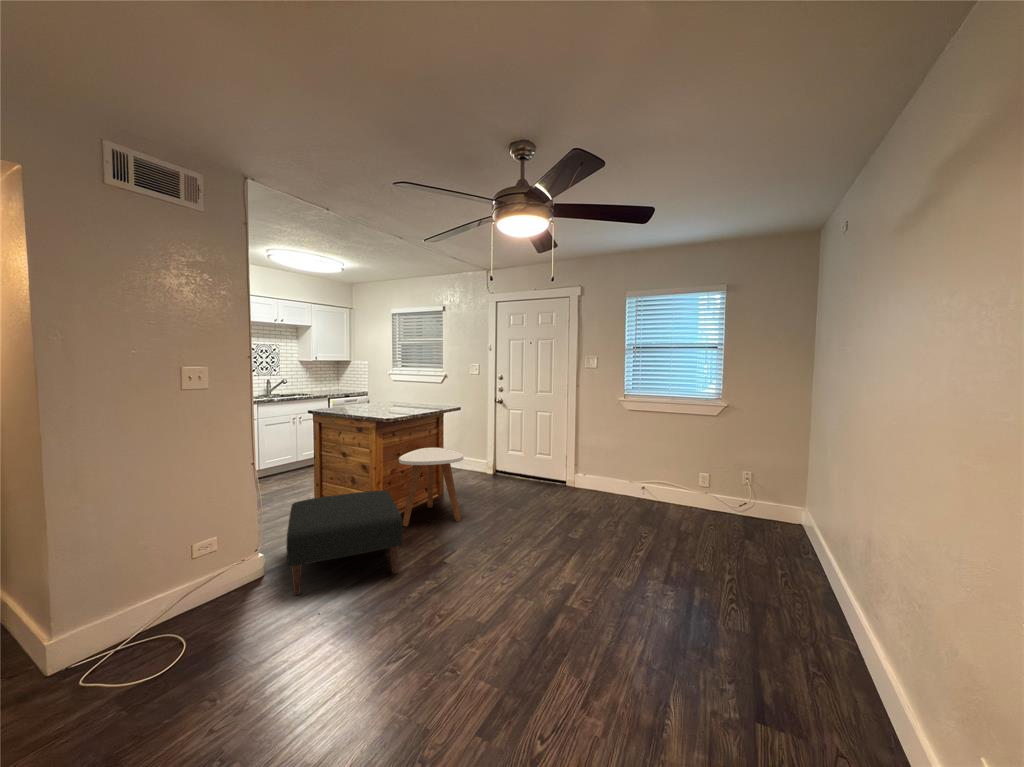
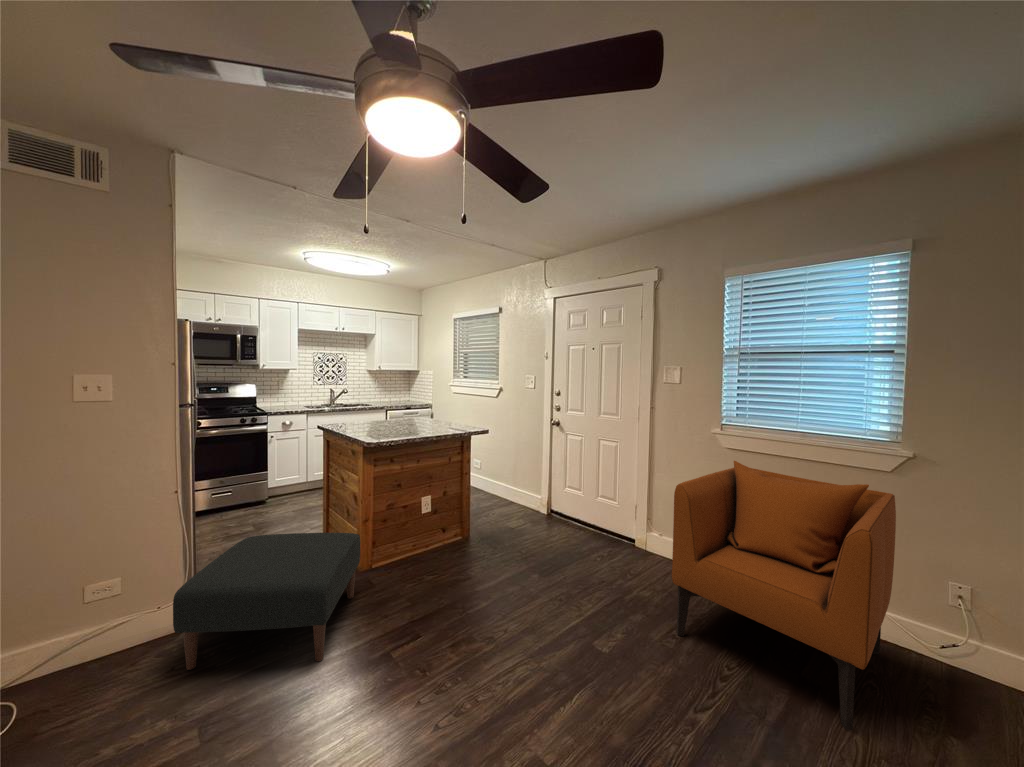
armchair: none [609,416,719,545] -> present [672,461,896,730]
side table: present [399,448,463,527] -> none [387,479,469,584]

